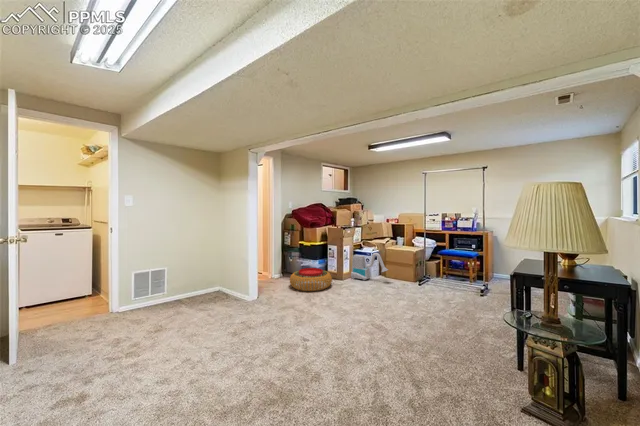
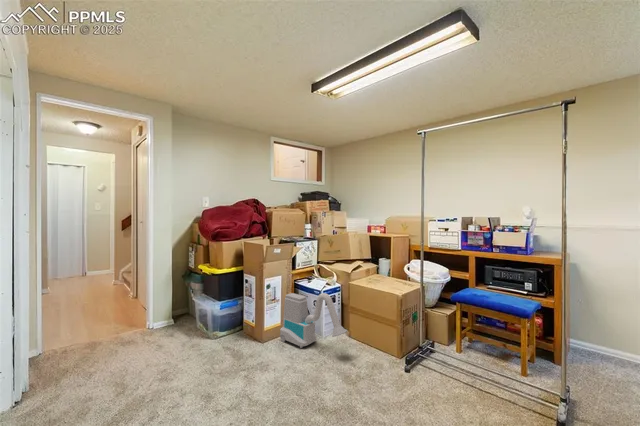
pouf: present [290,268,332,291] -> none [127,320,227,384]

